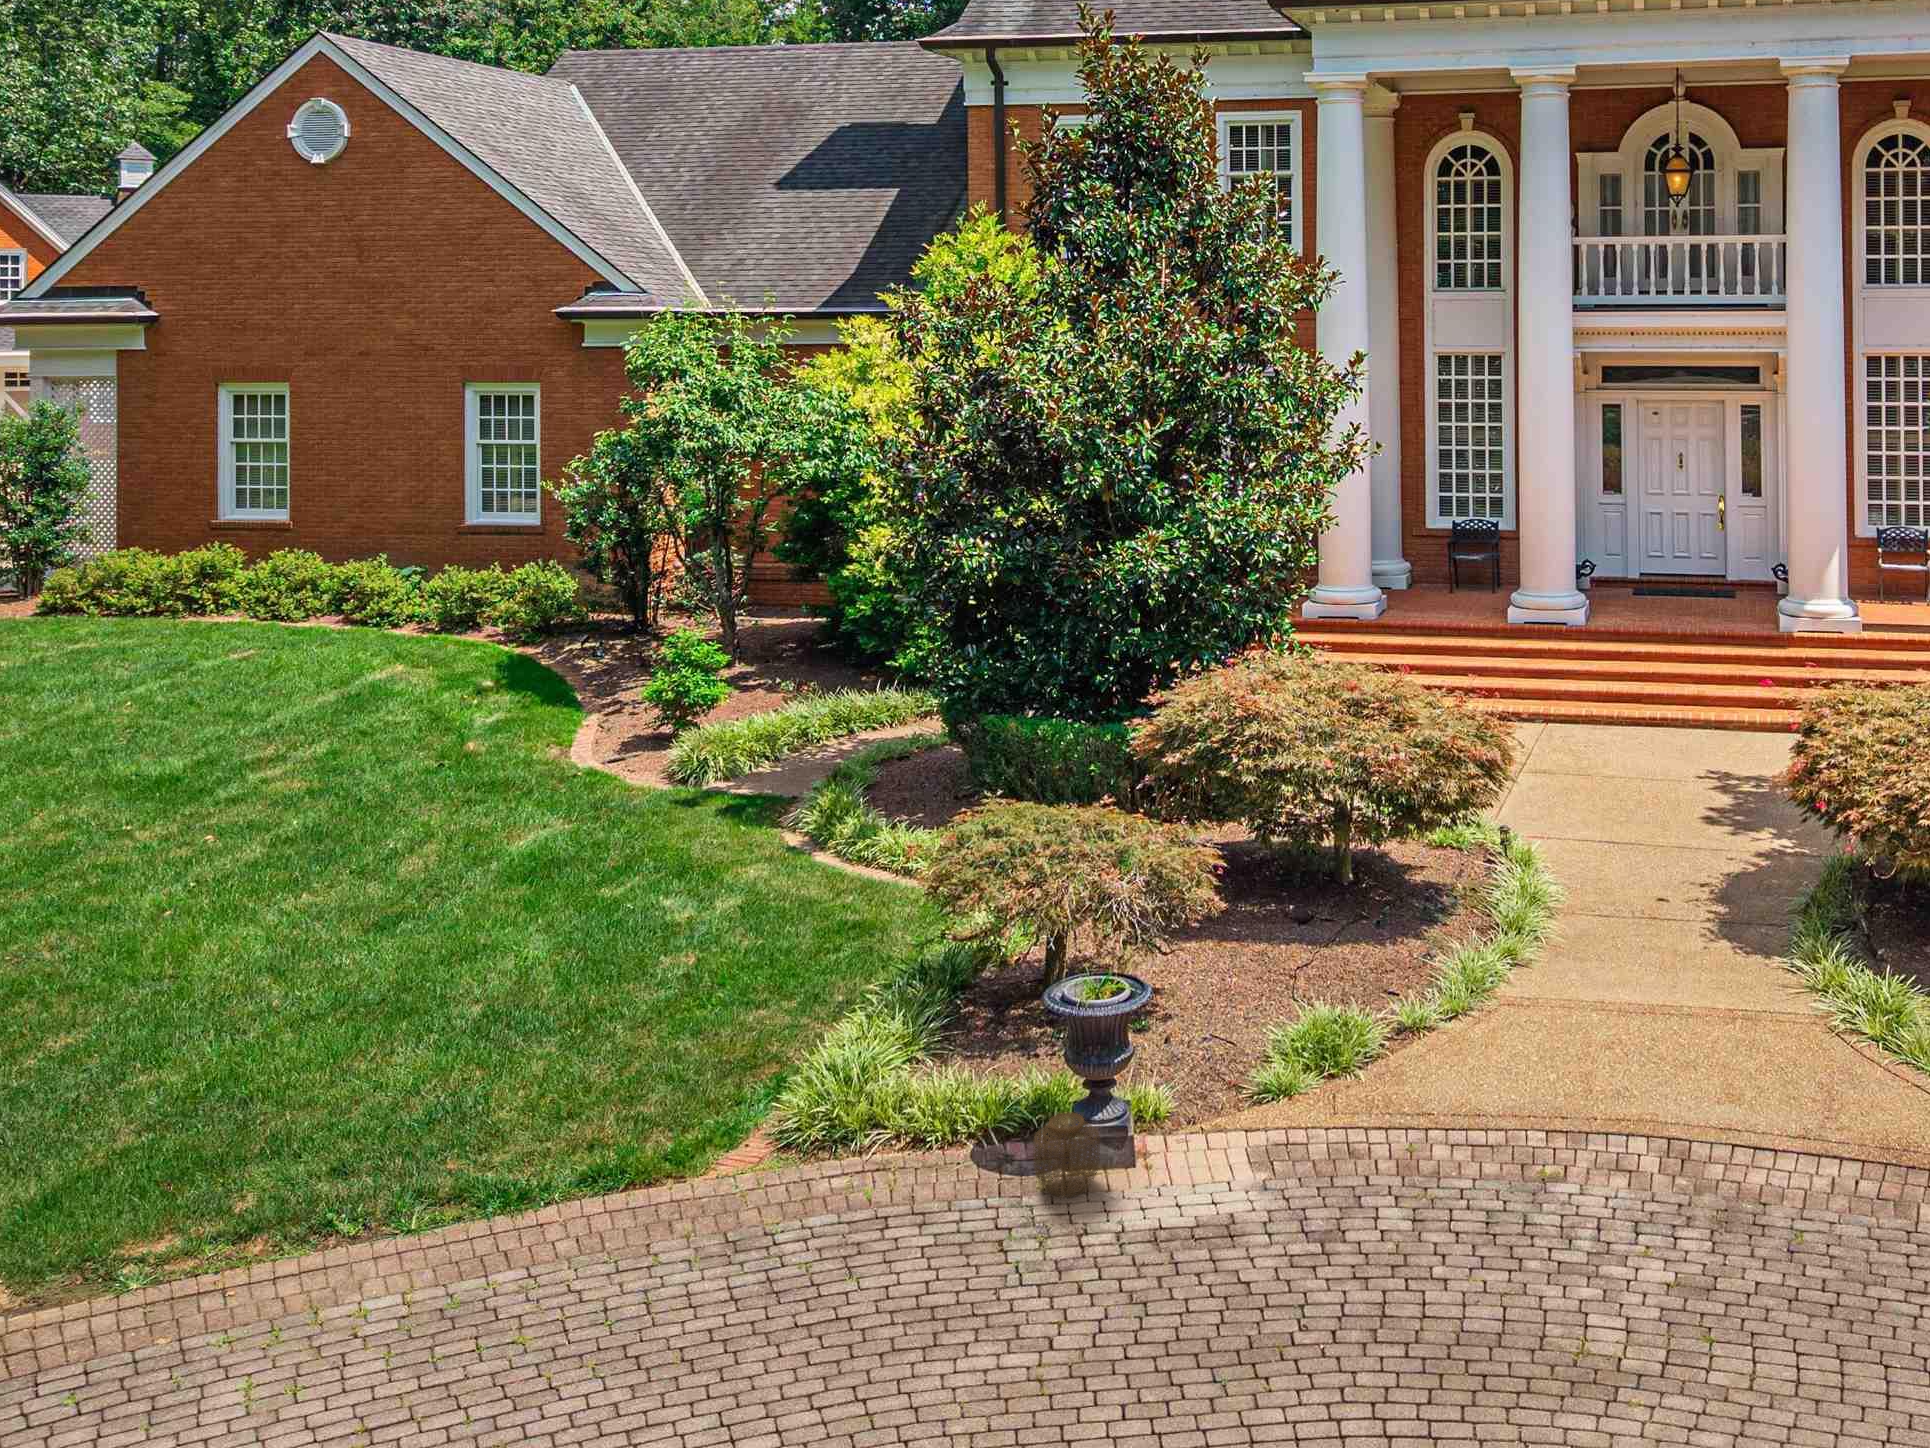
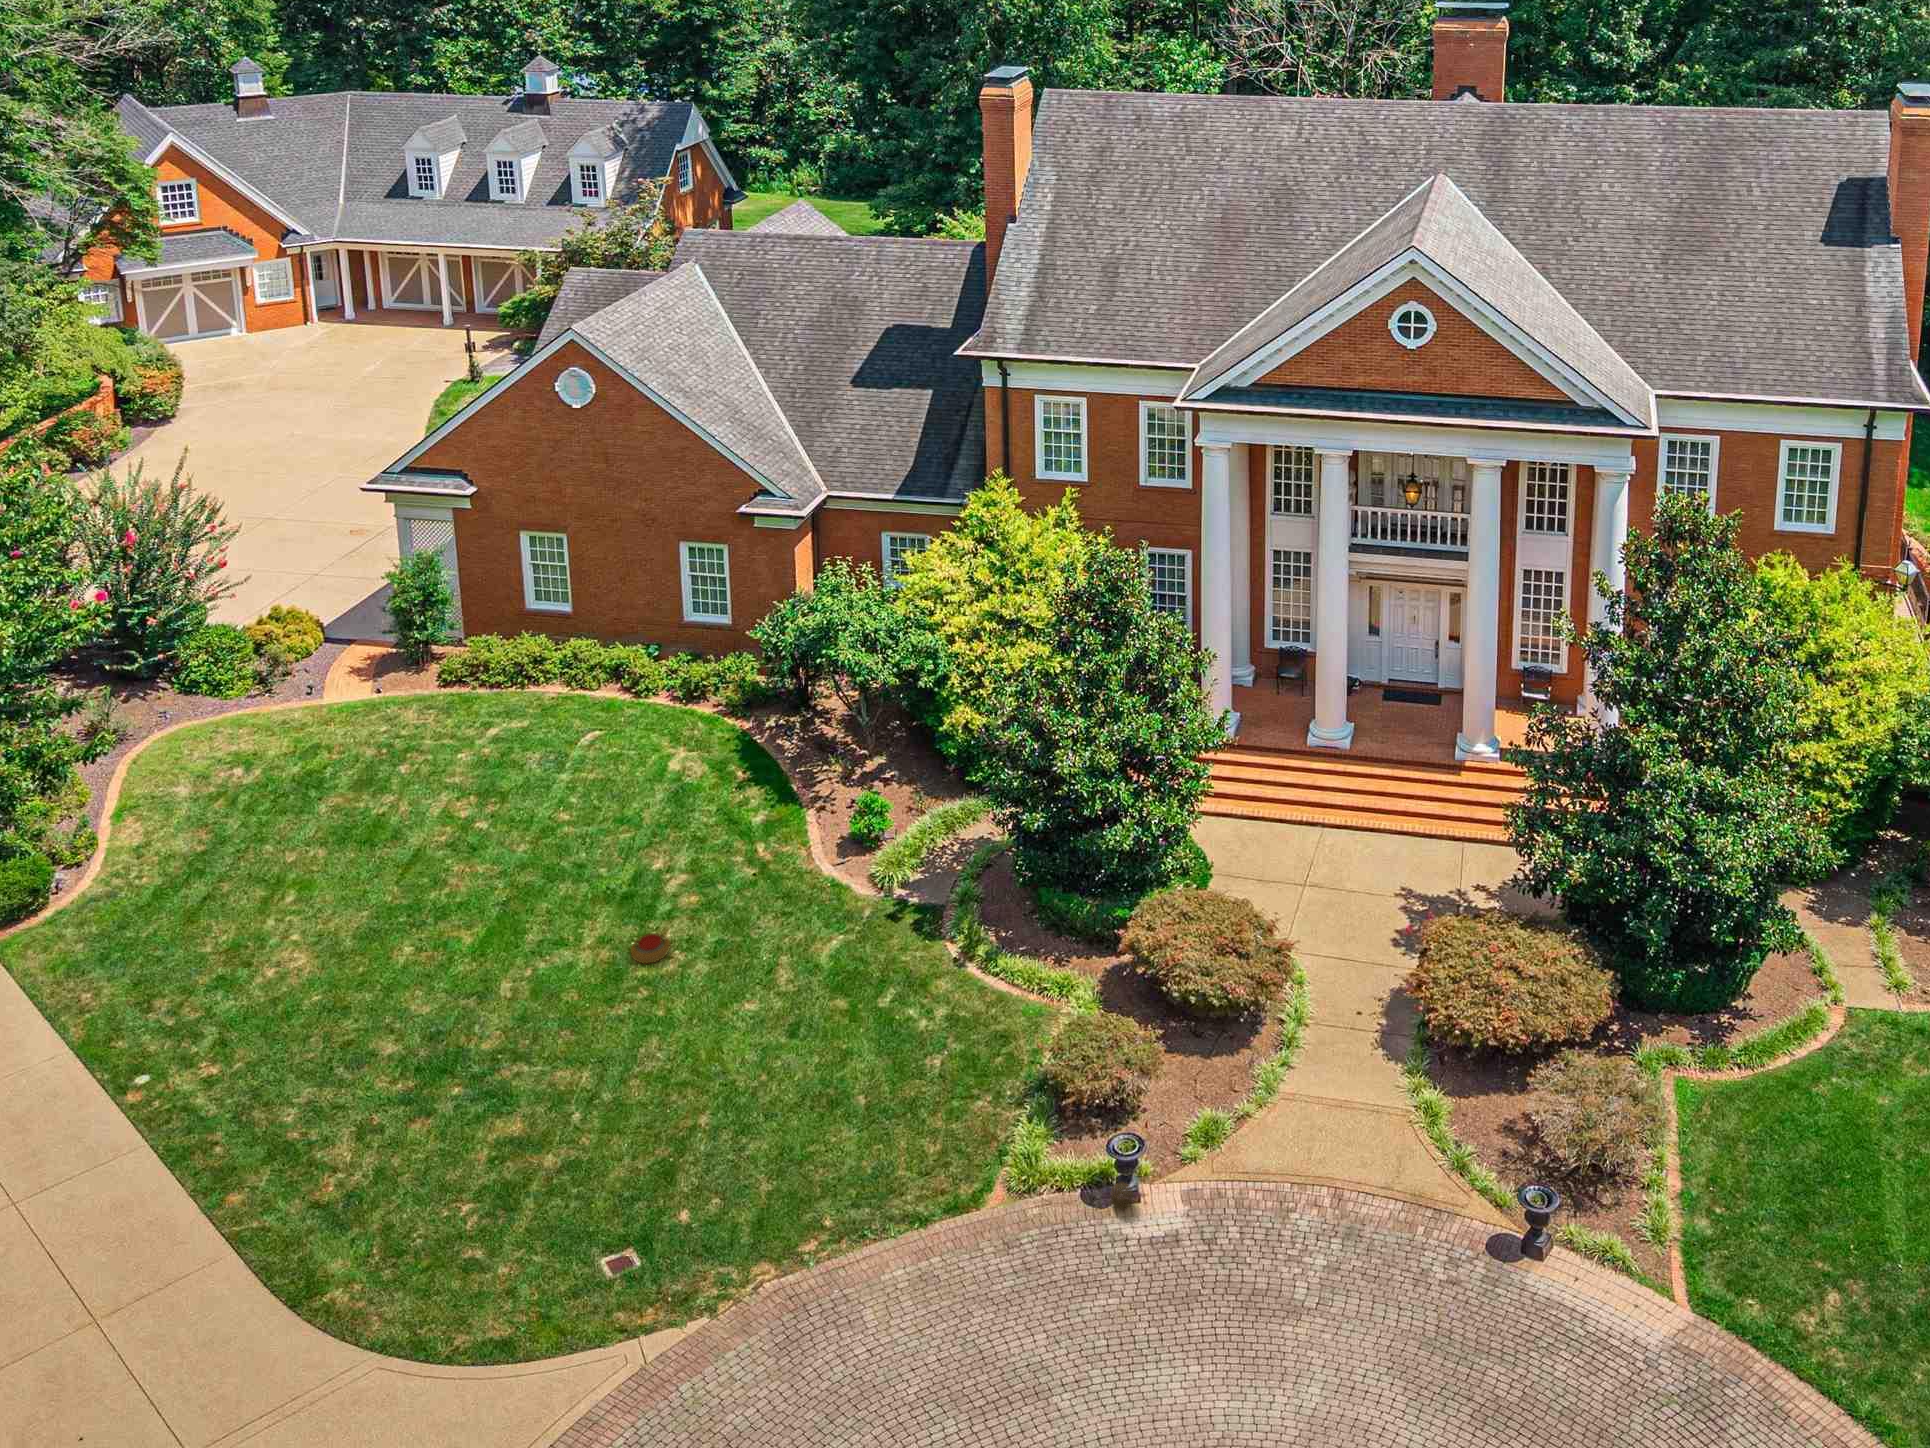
pouf: none [63,794,164,842] -> present [631,933,670,963]

